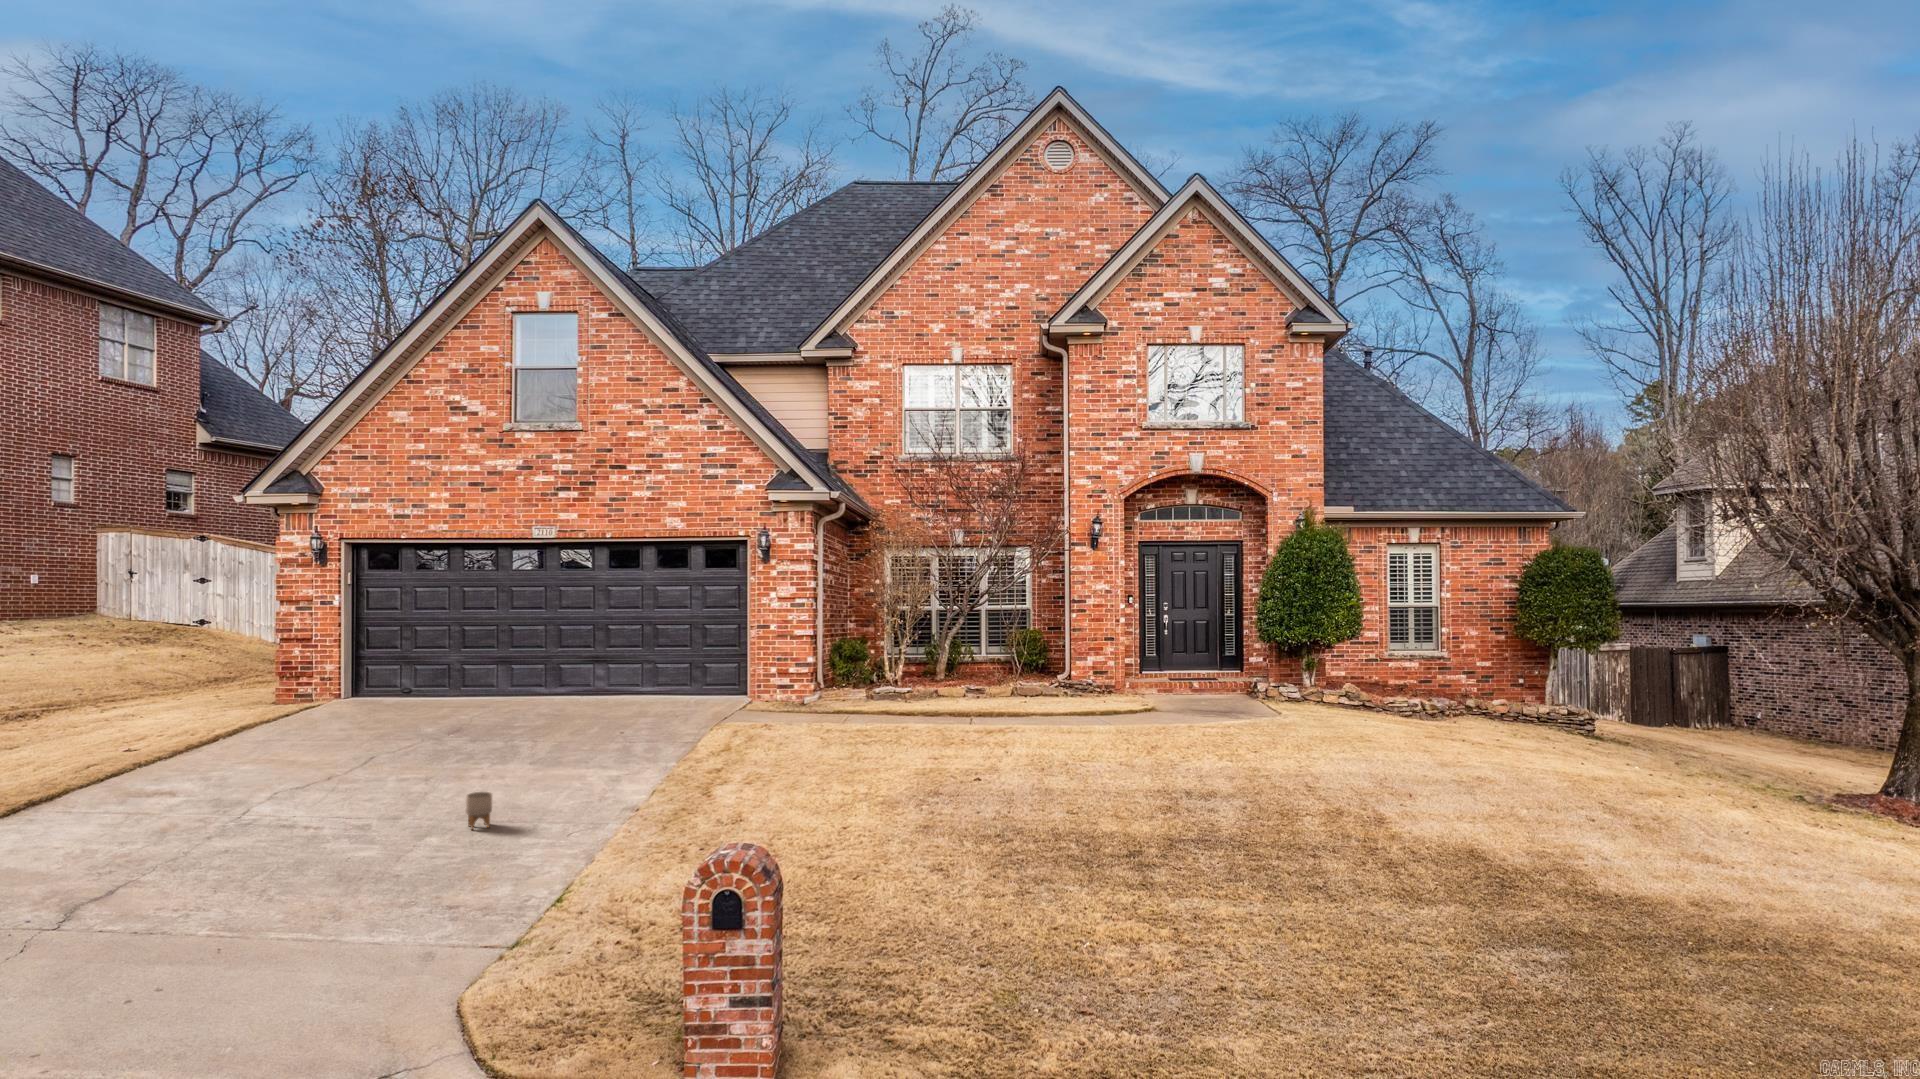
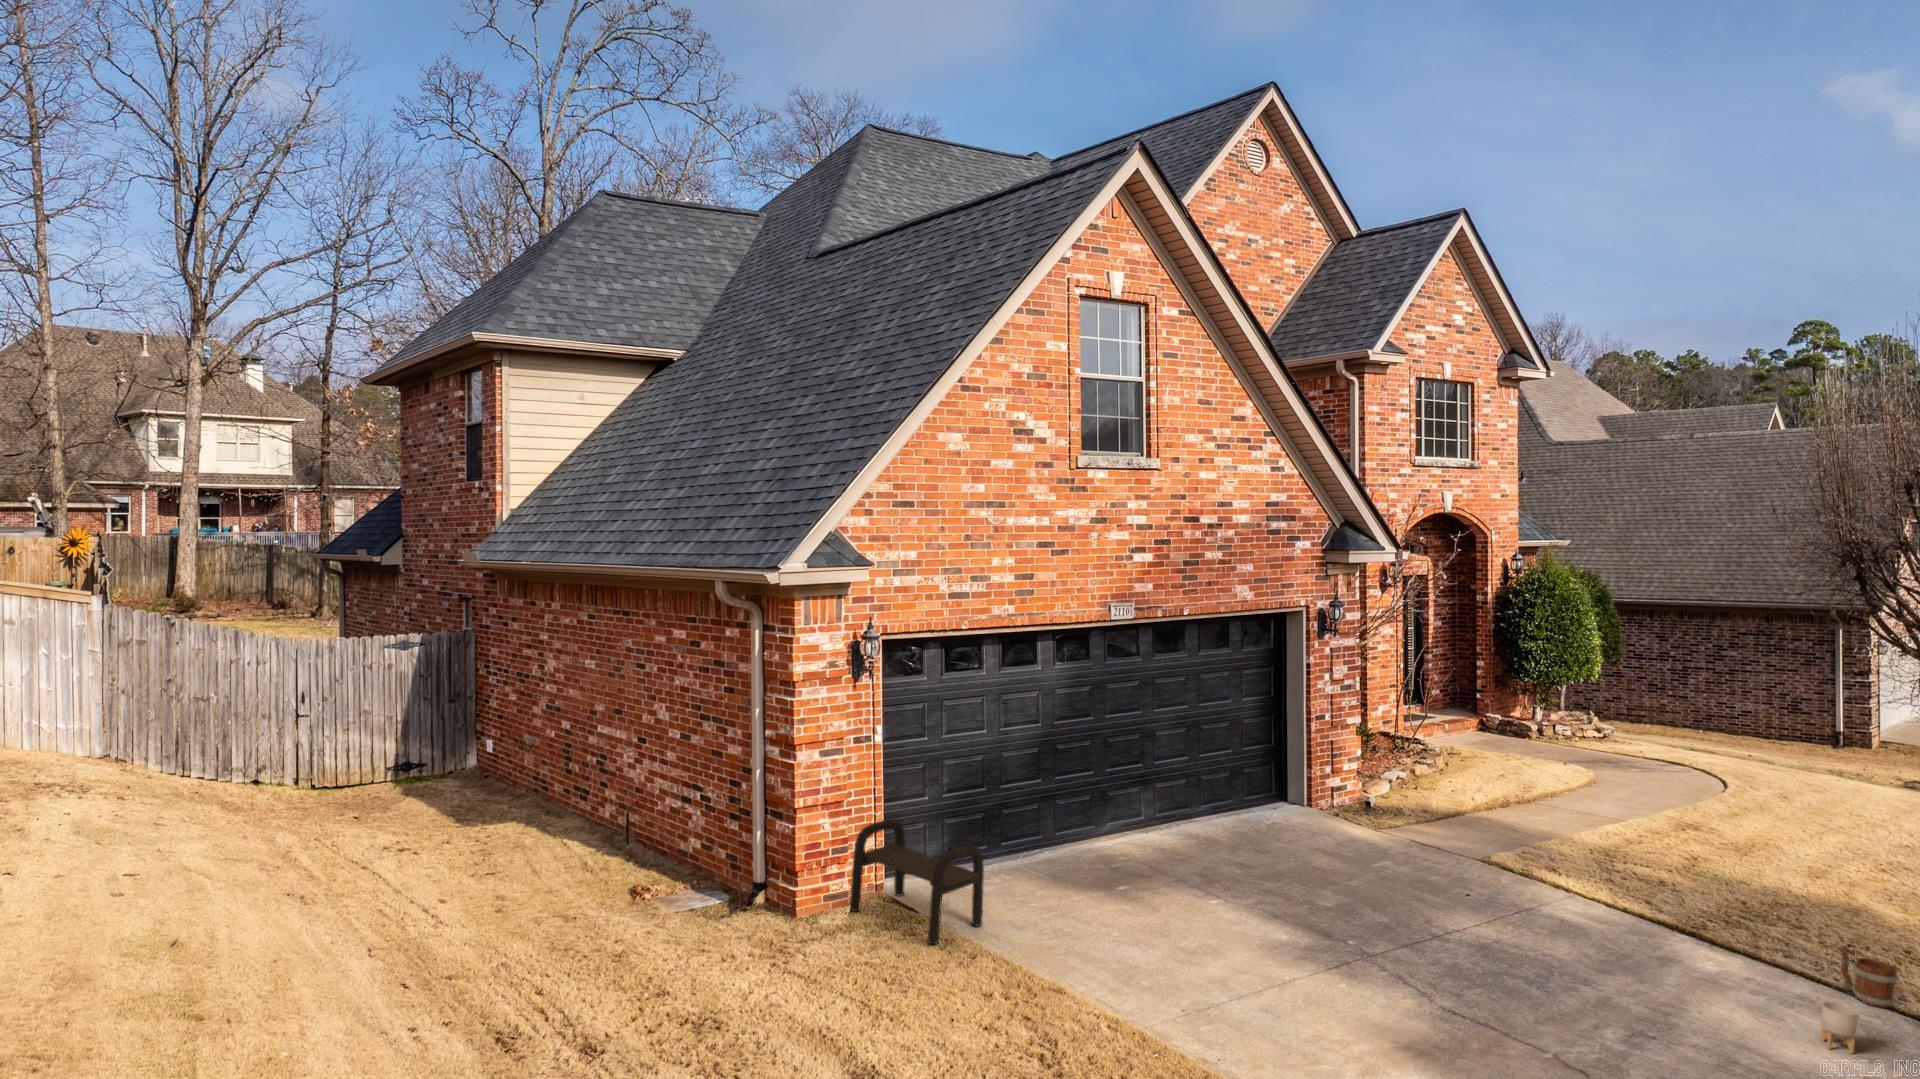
bench: none [270,652,346,715] -> present [850,819,984,944]
bucket: none [602,782,636,828] -> present [1840,947,1899,1008]

